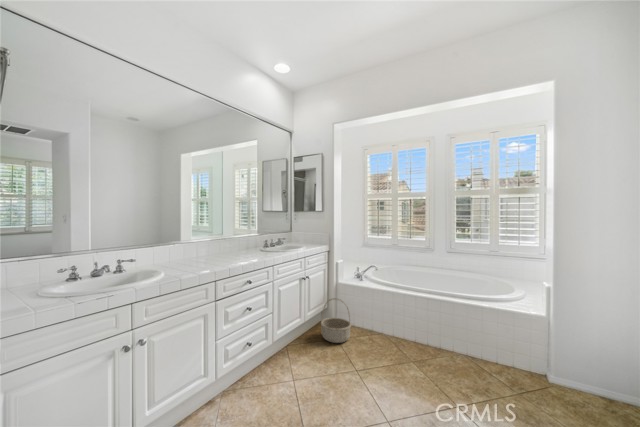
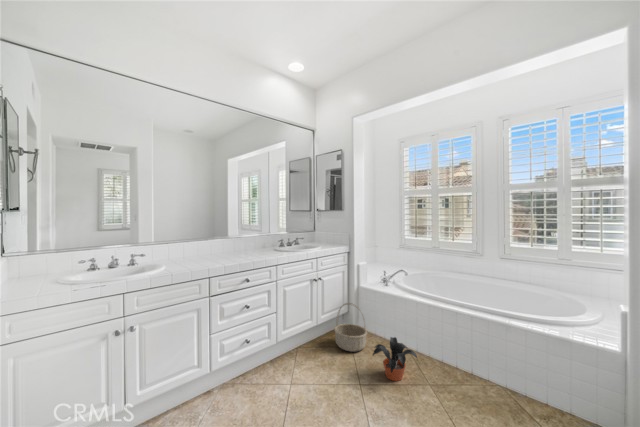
potted plant: none [363,325,403,364] -> present [373,337,417,381]

